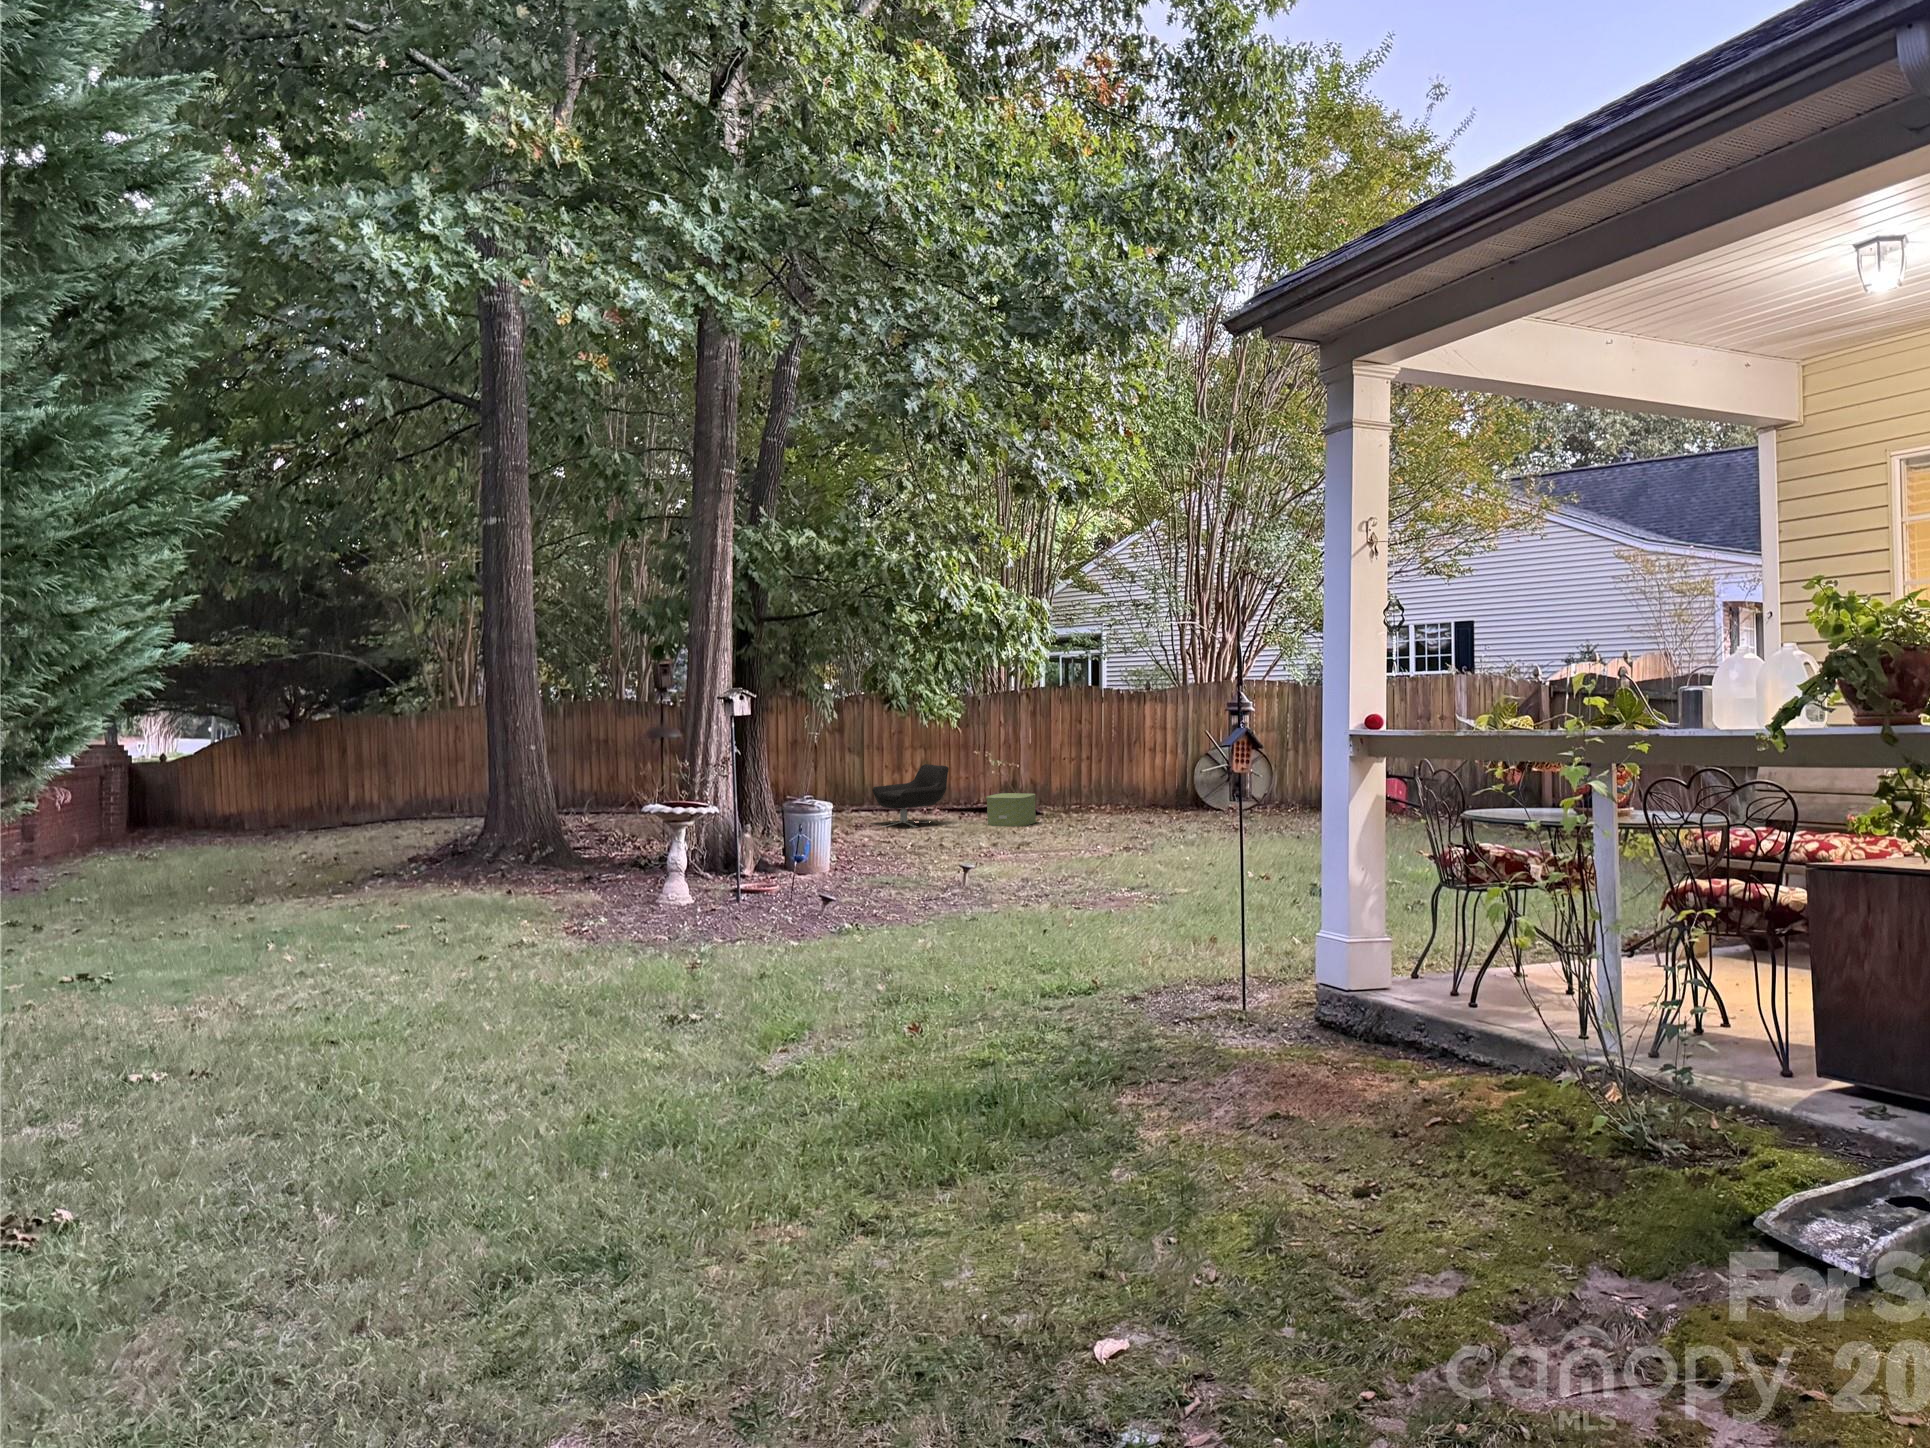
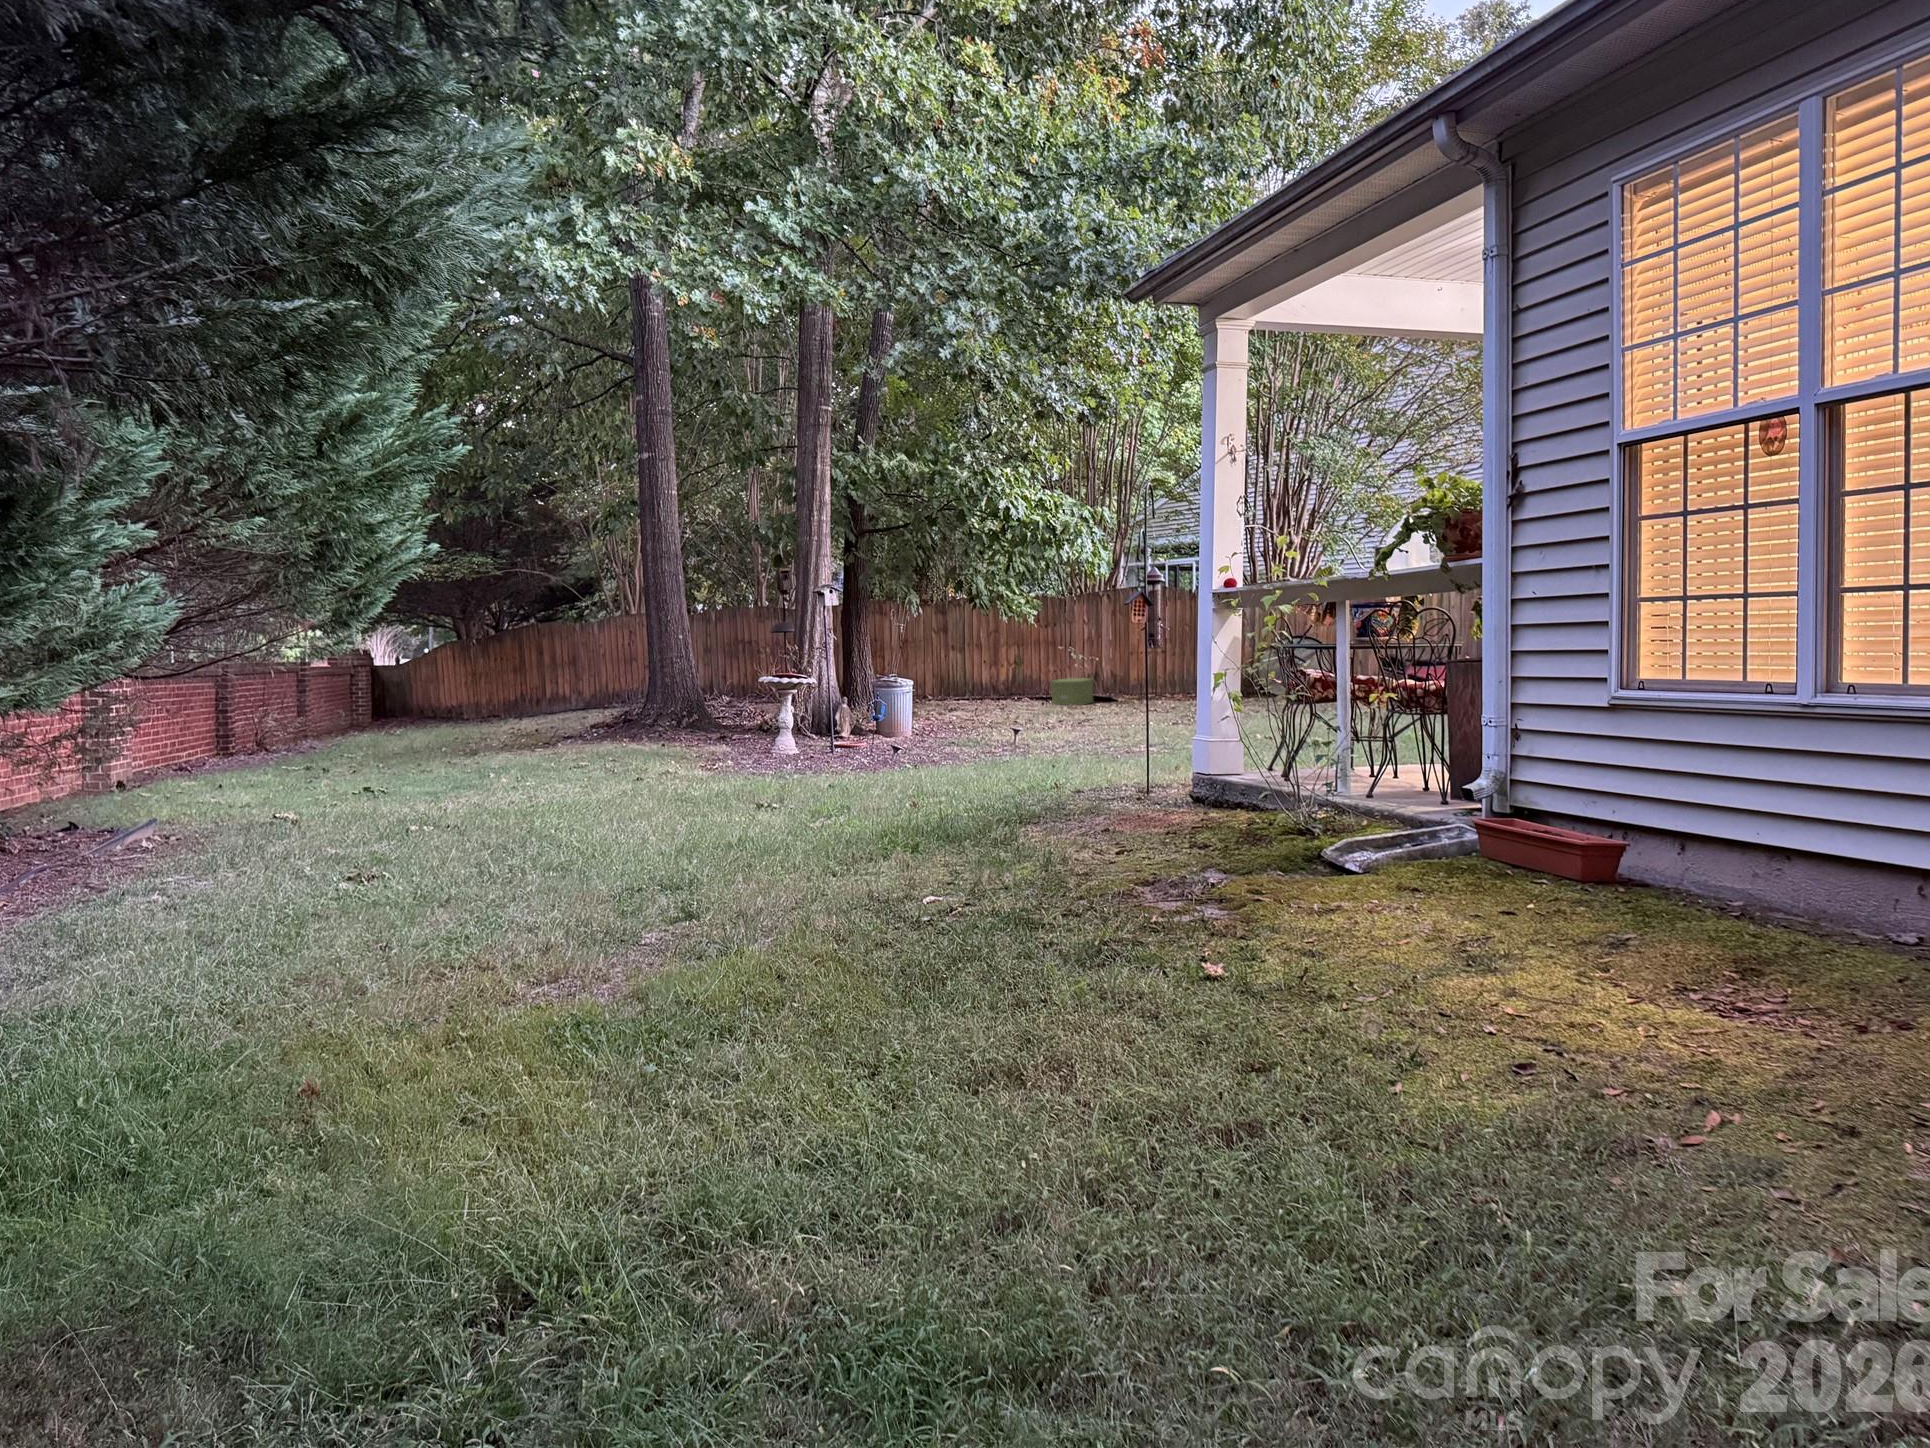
lounge chair: present [872,764,949,827] -> none [957,655,1020,707]

